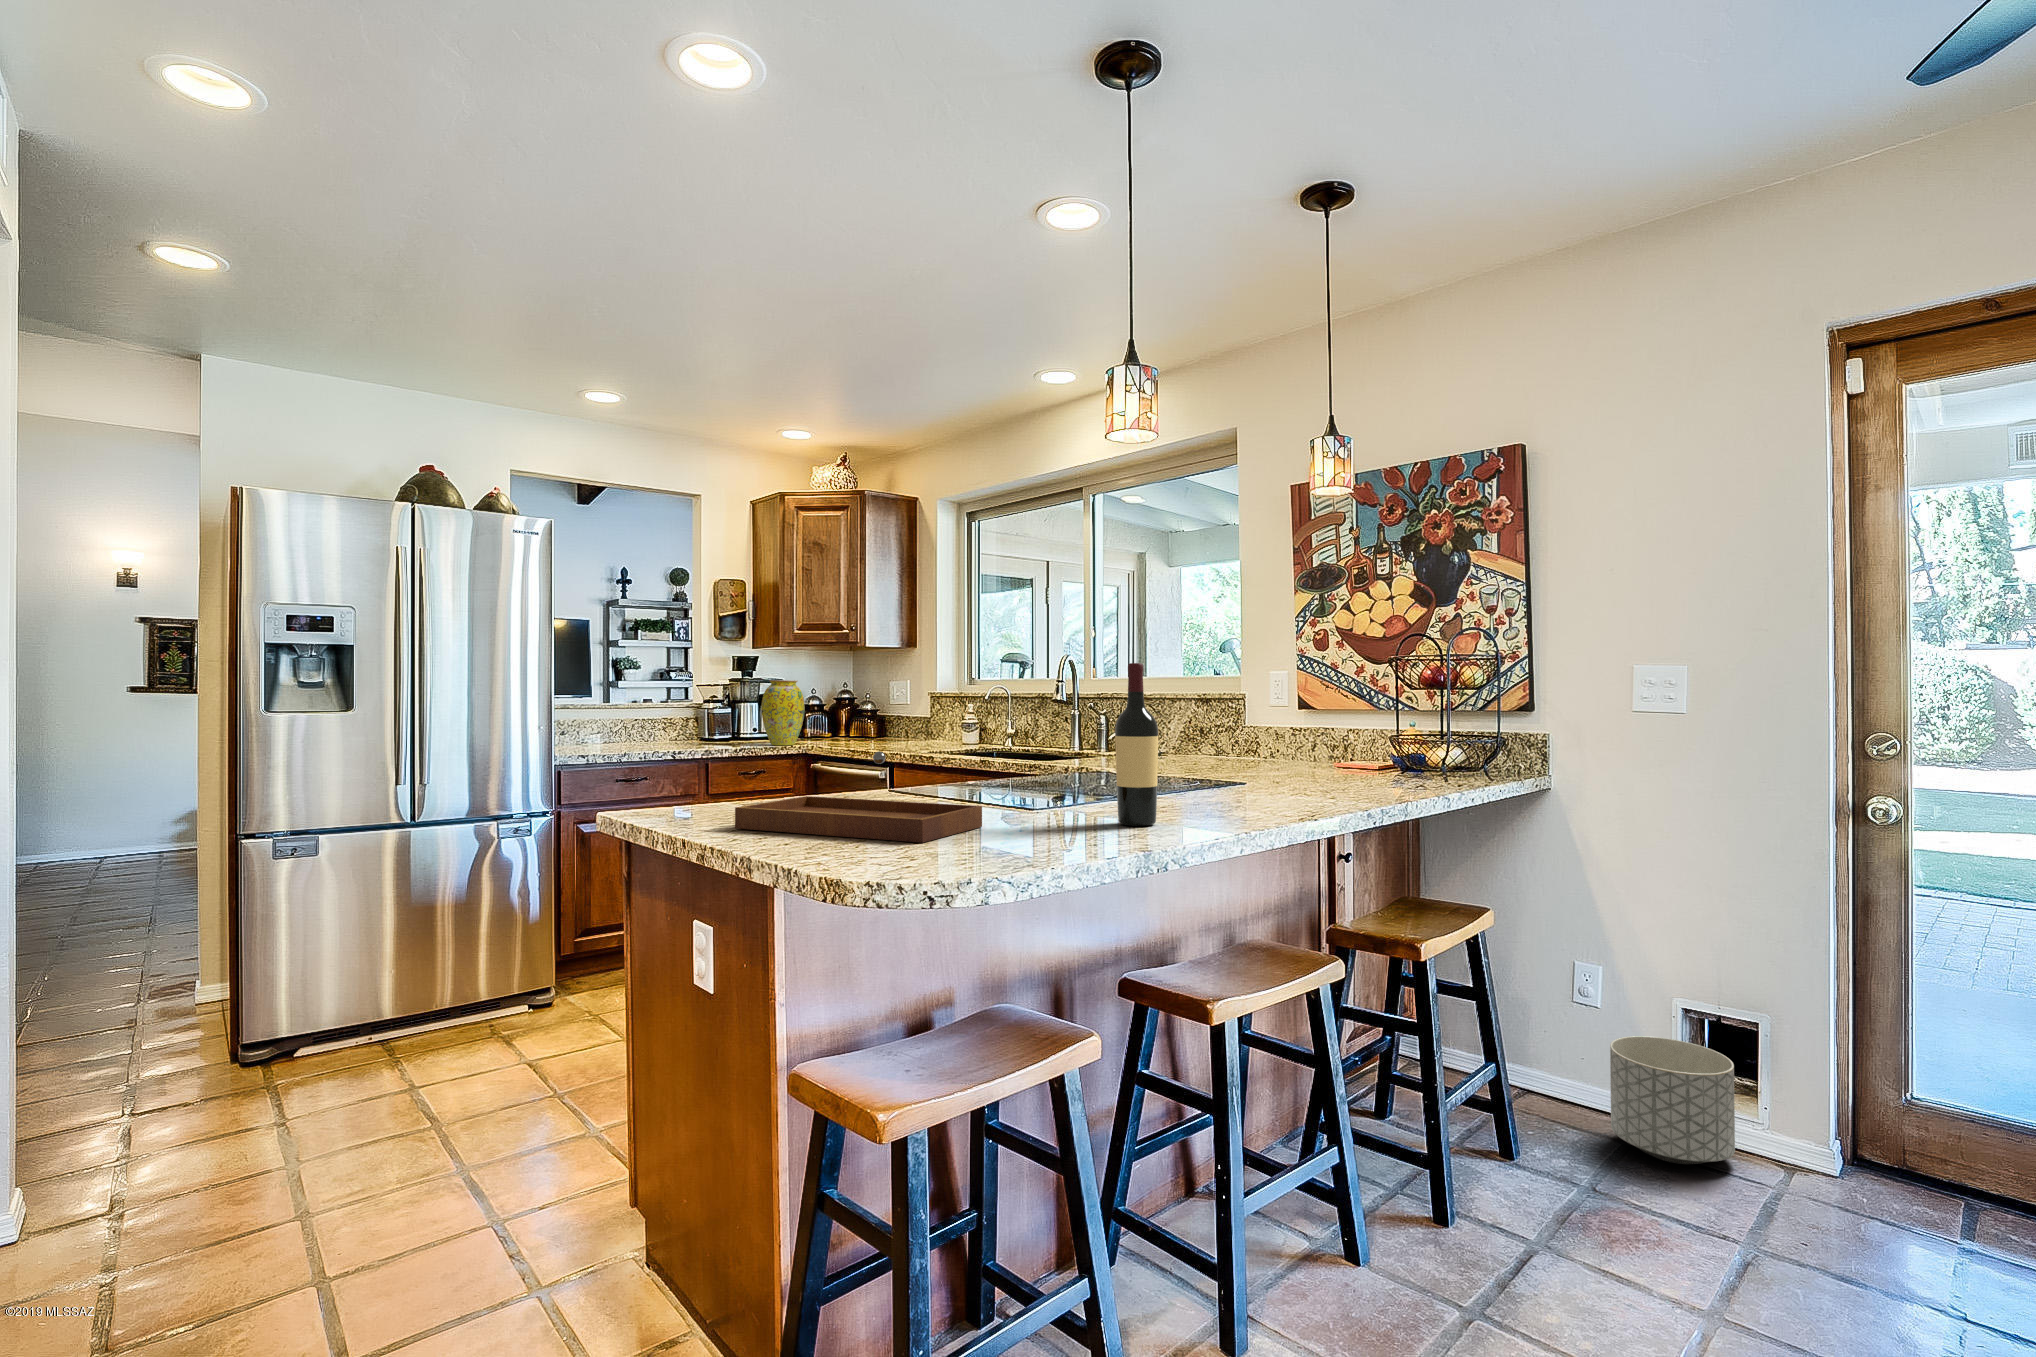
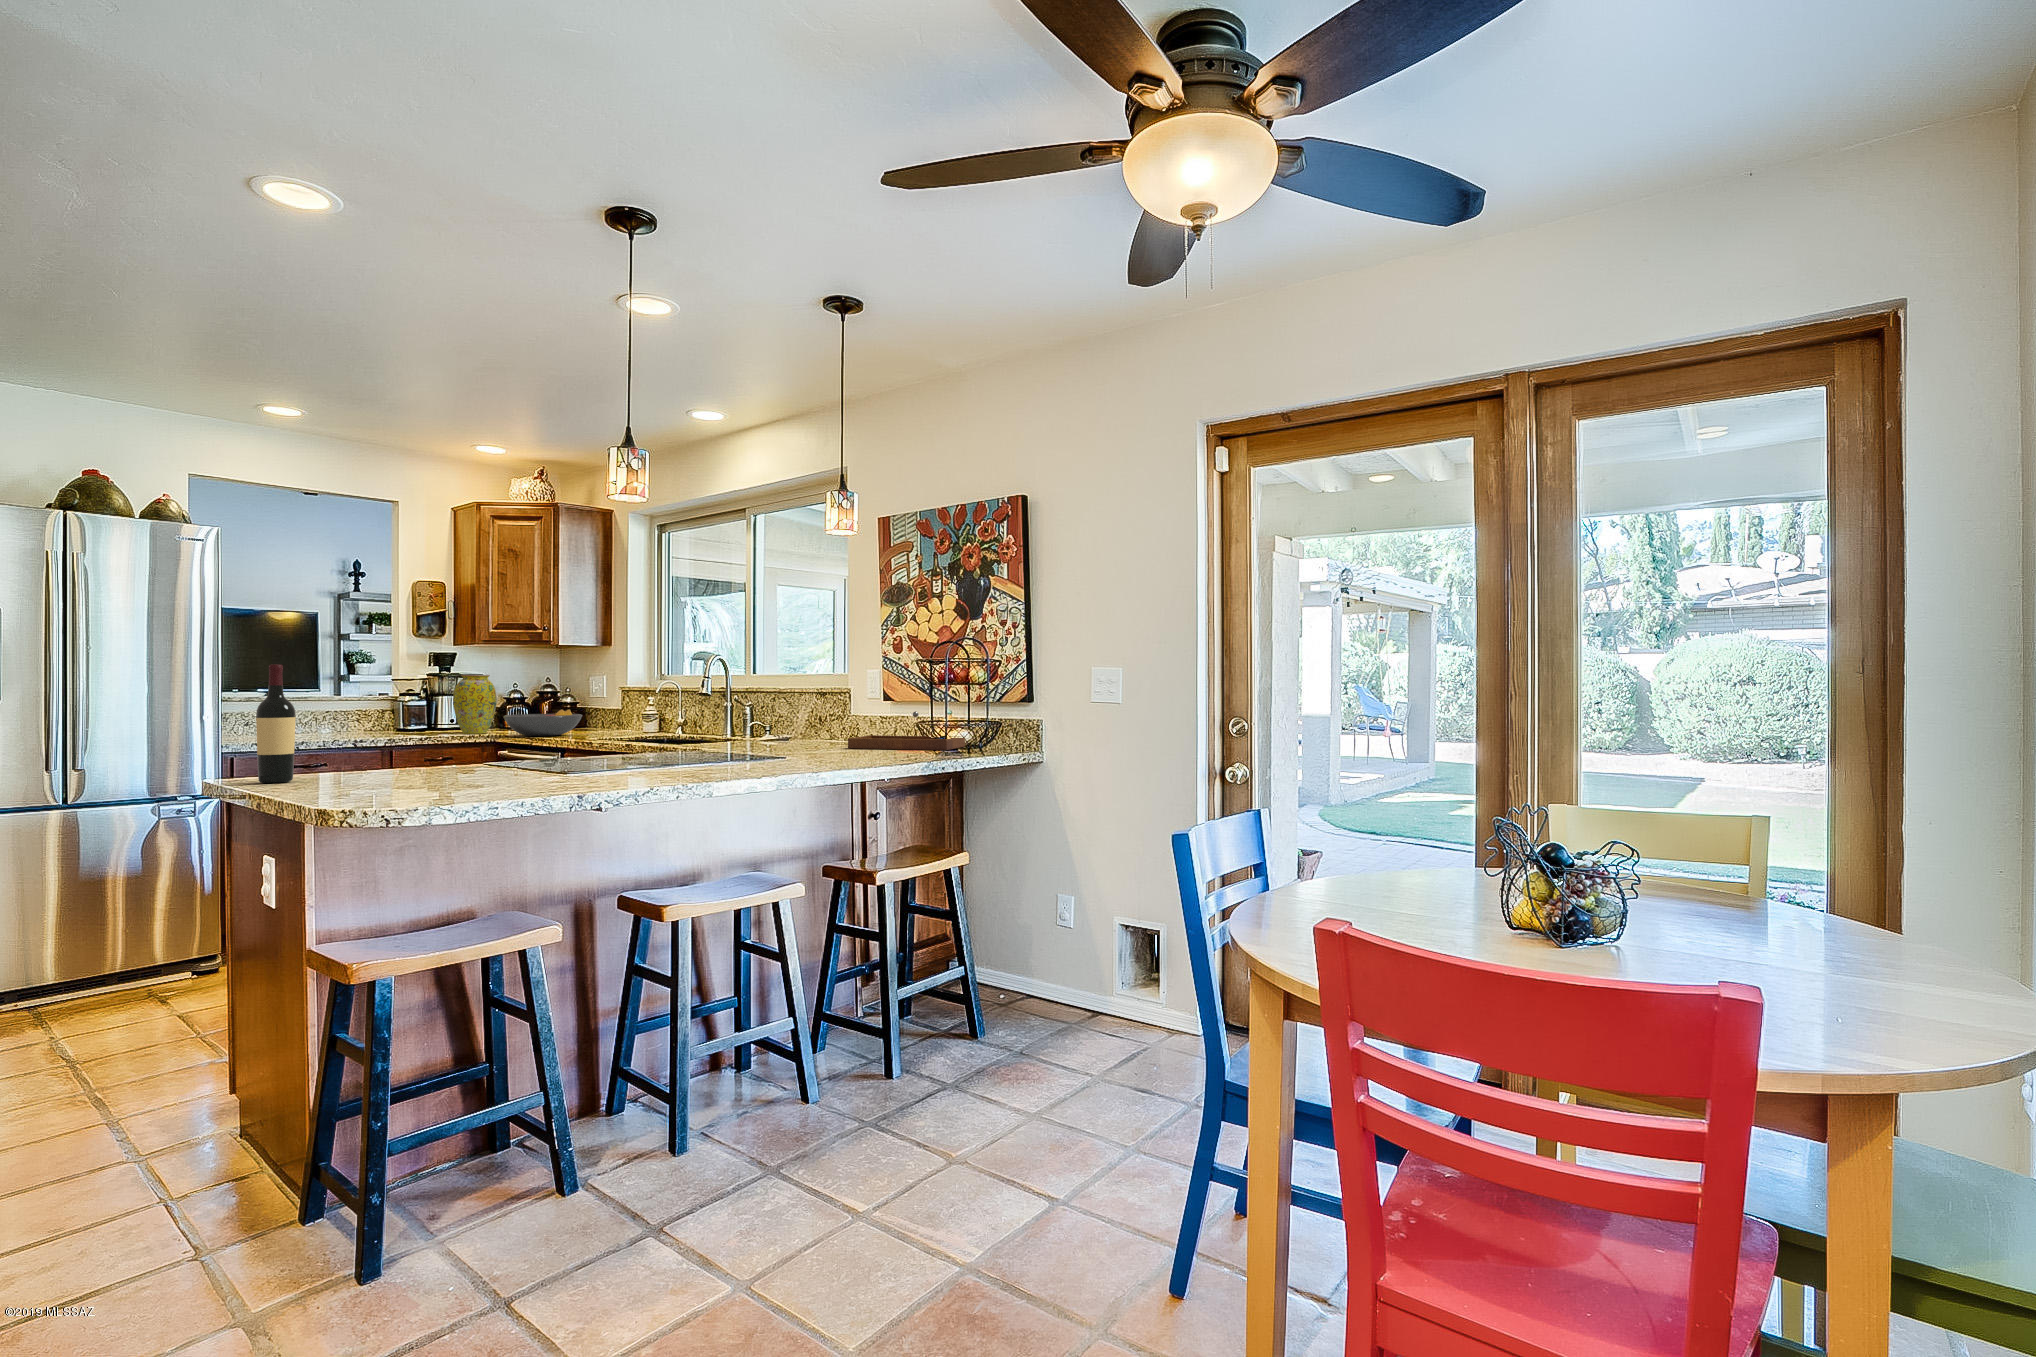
wine bottle: present [1115,663,1158,826] -> present [256,664,296,783]
fruit bowl: none [822,719,903,749] -> present [503,709,583,736]
tray: present [735,751,982,843] -> present [848,711,965,750]
planter: present [1610,1036,1735,1164] -> none [1050,935,1124,1020]

